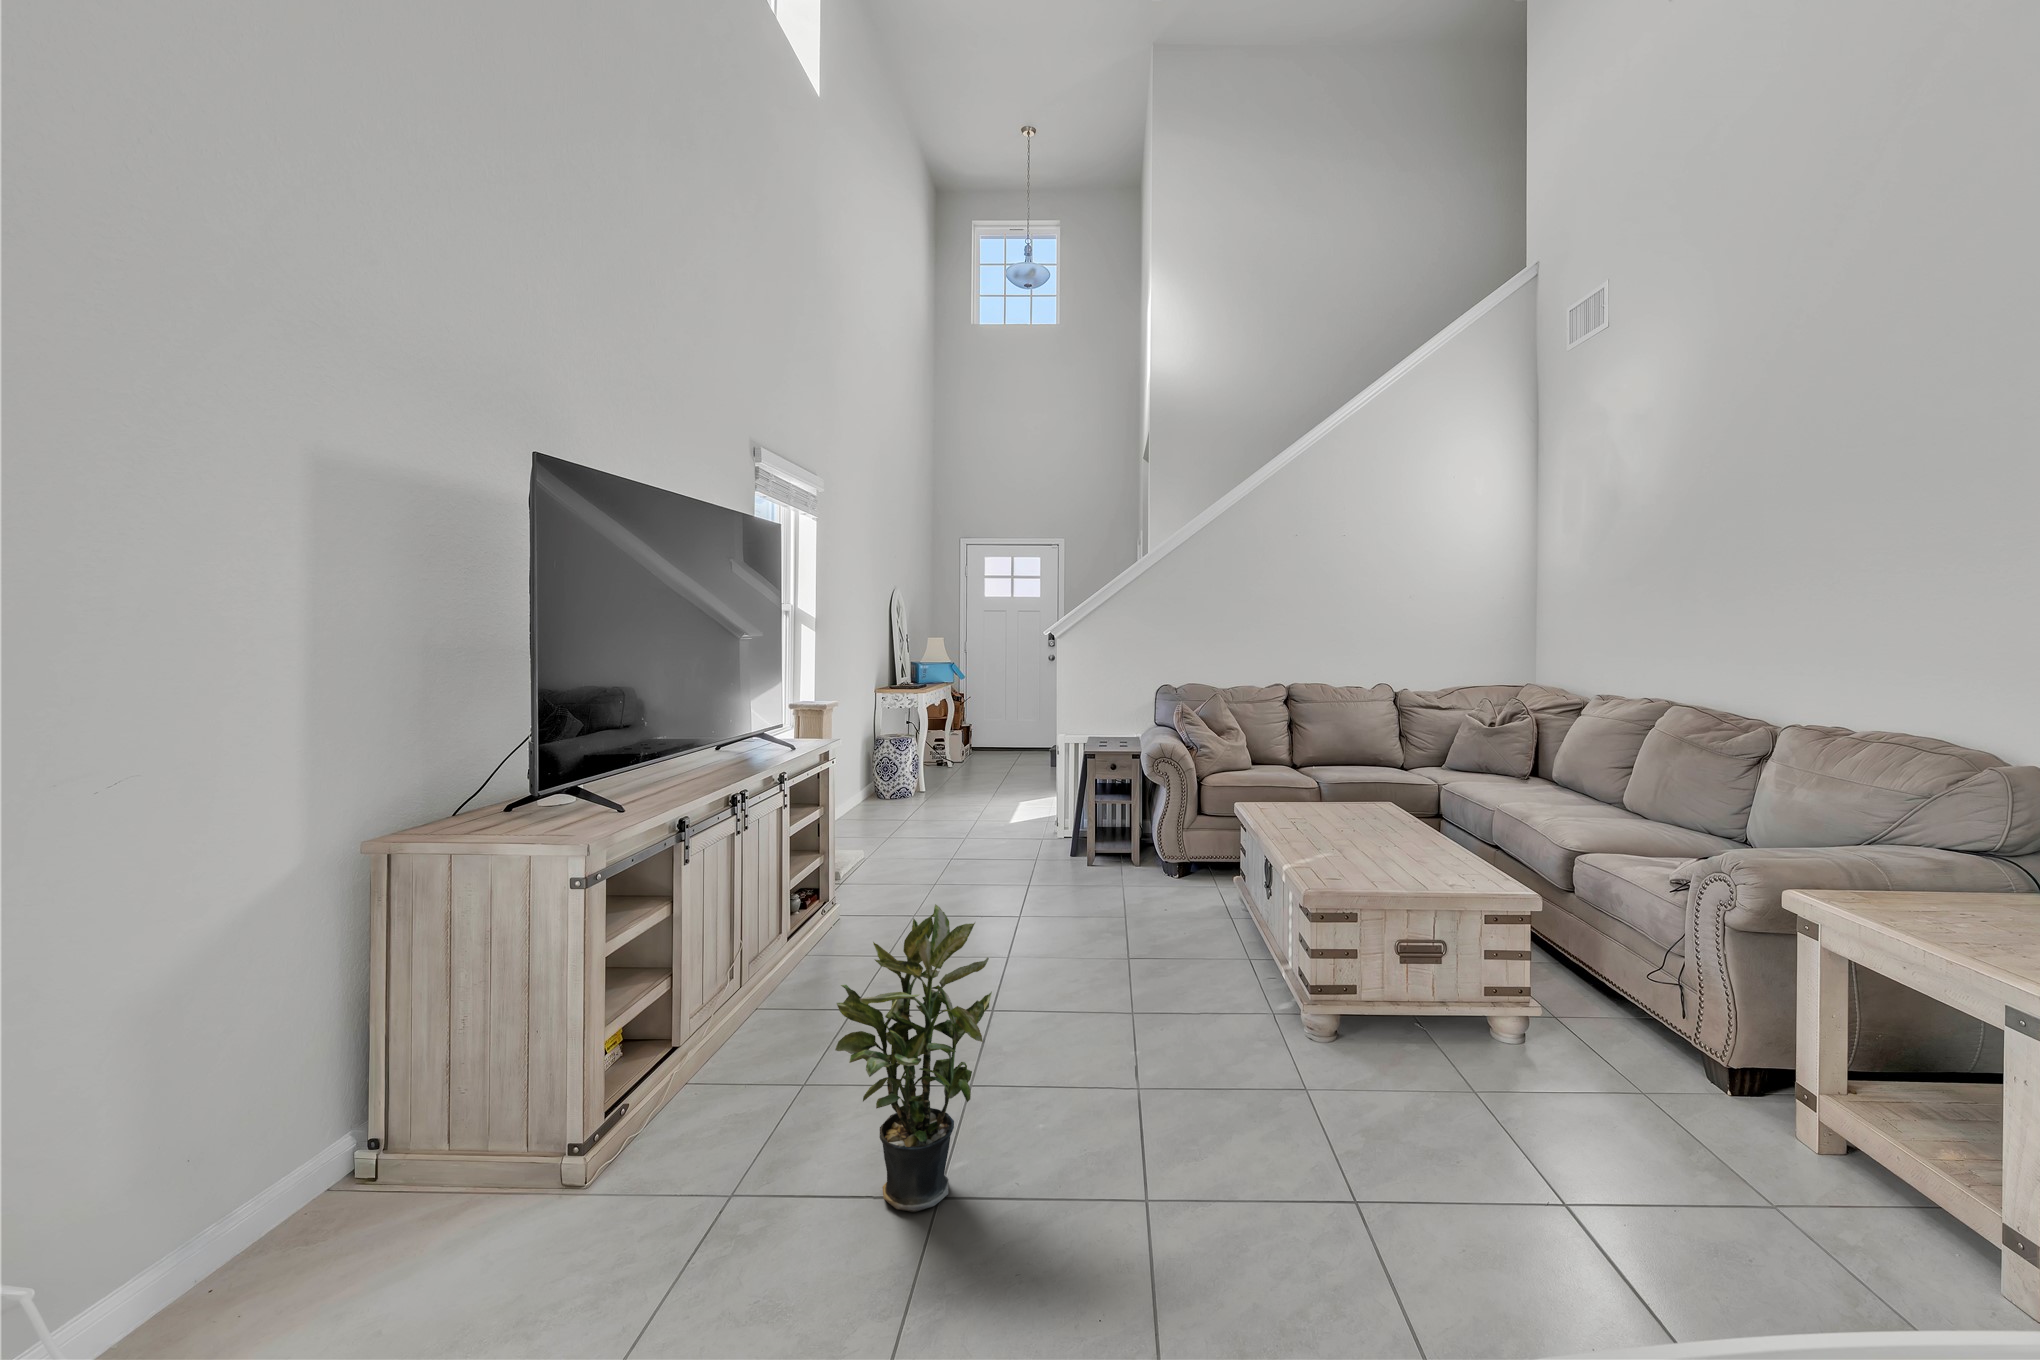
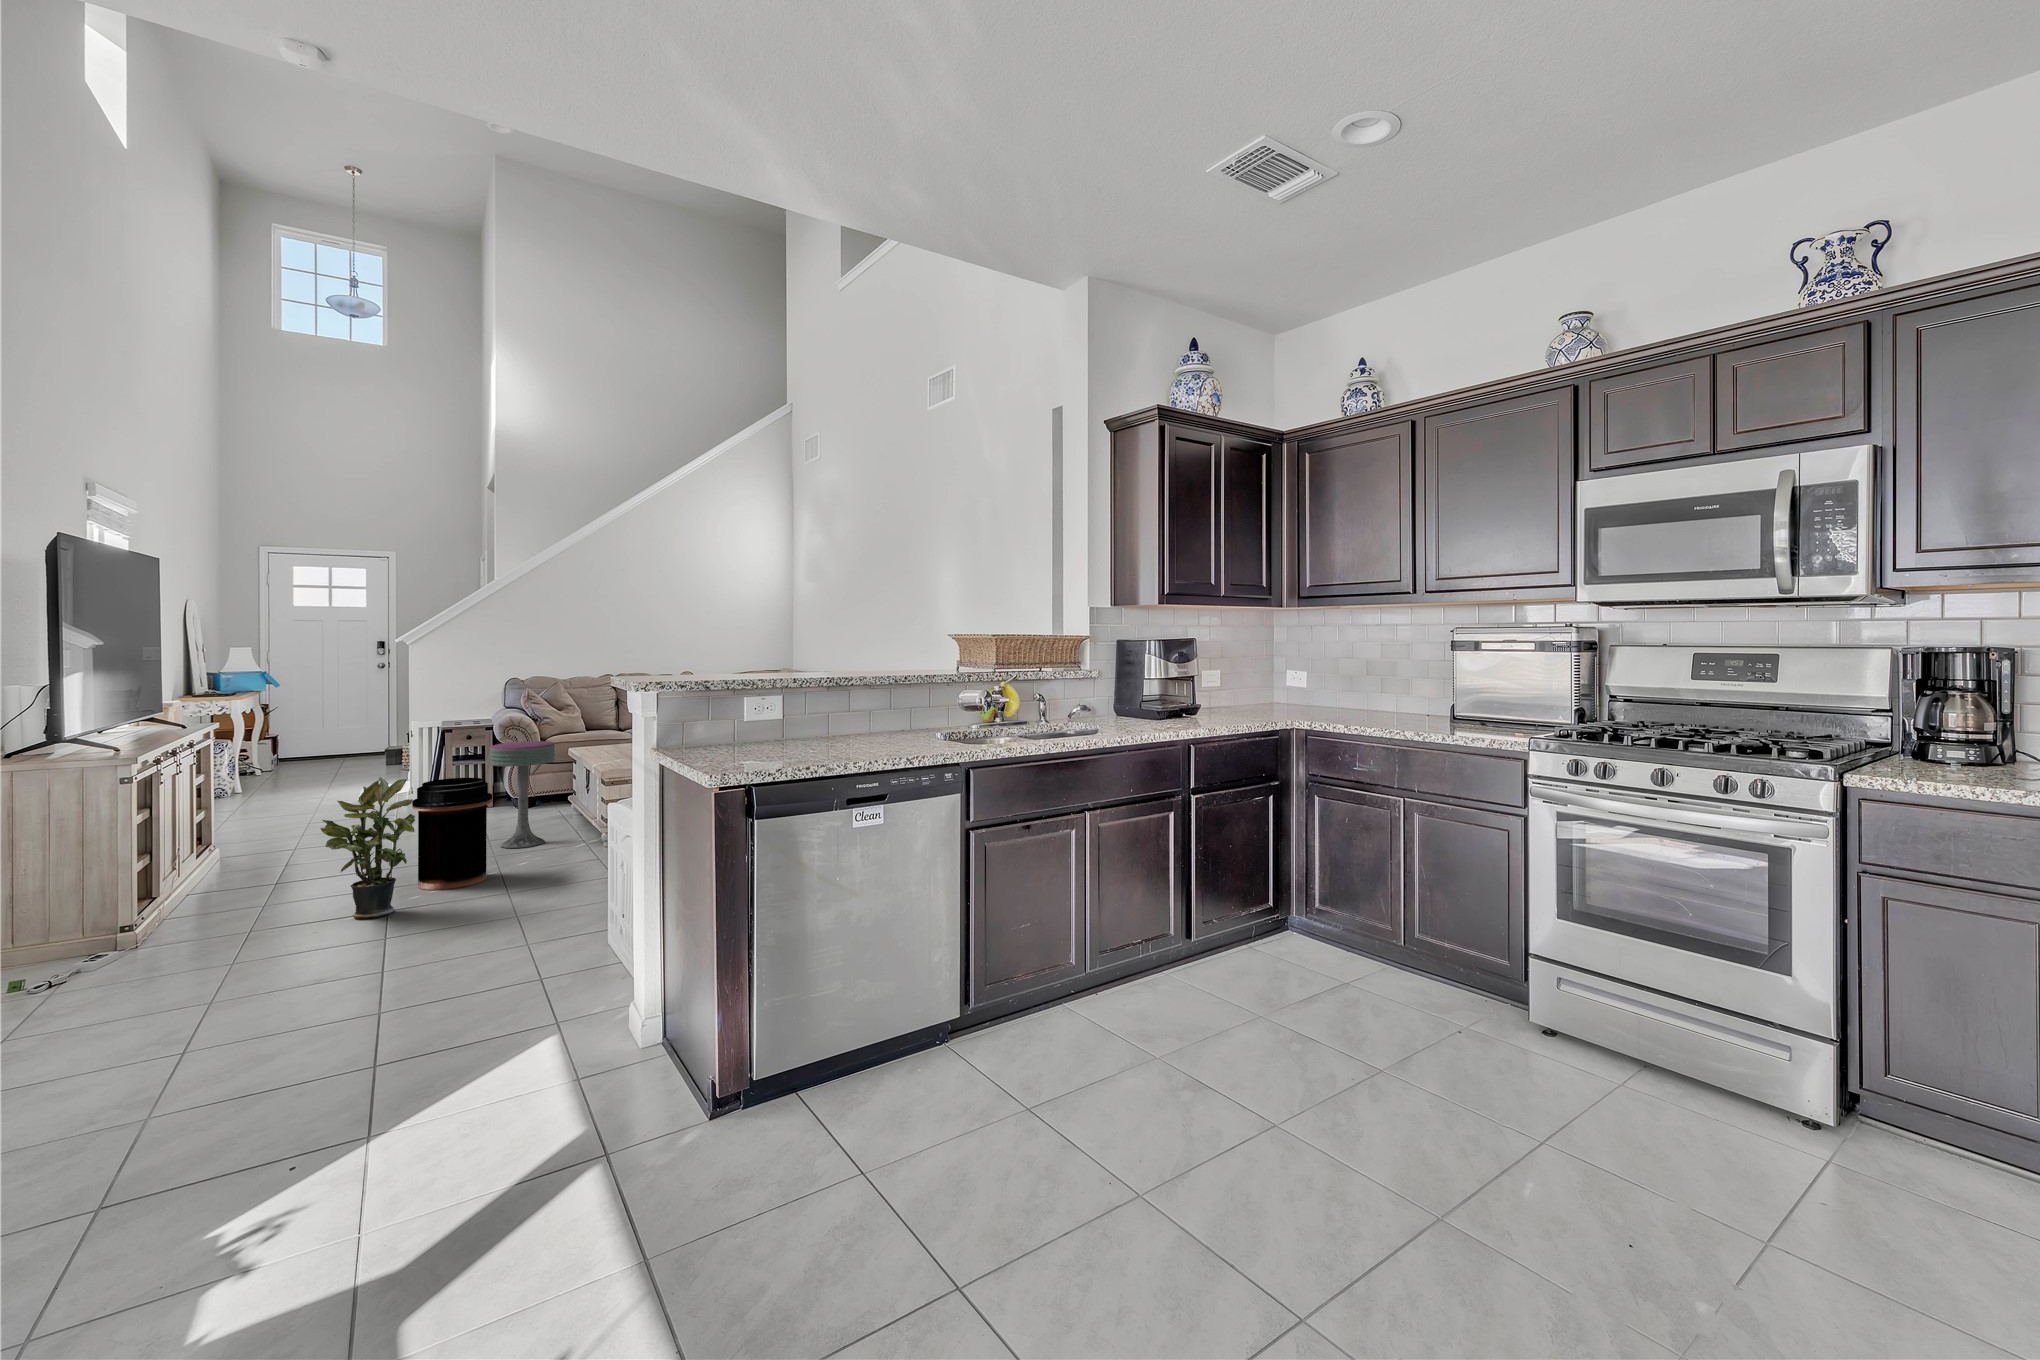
bar stool: none [1131,803,1224,992] -> present [490,741,555,848]
trash can: none [1004,887,1127,1119] -> present [412,778,492,890]

